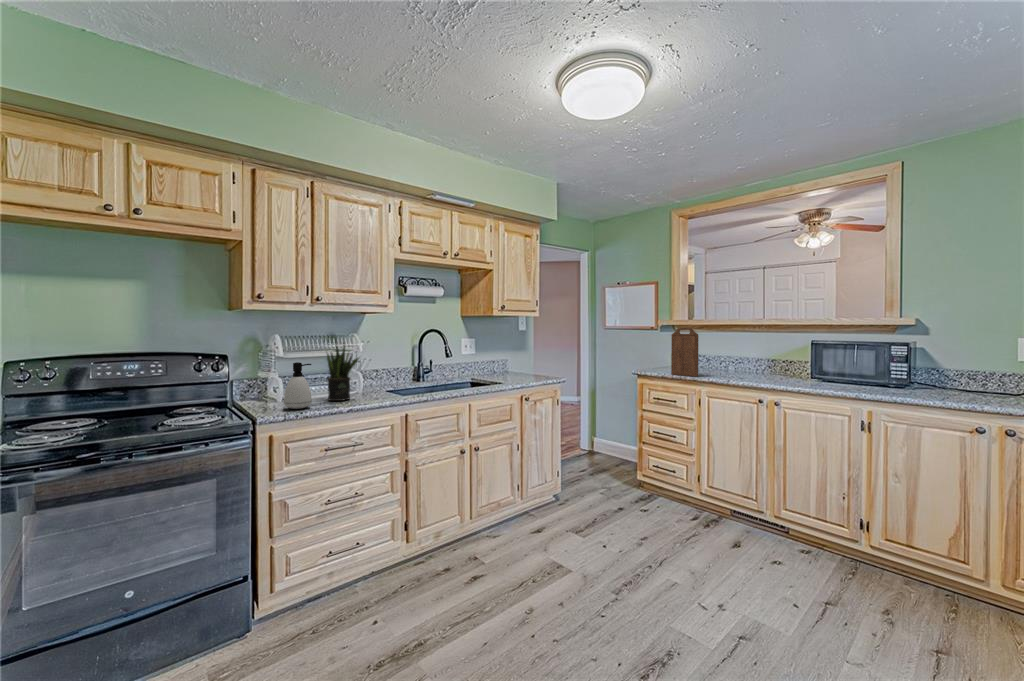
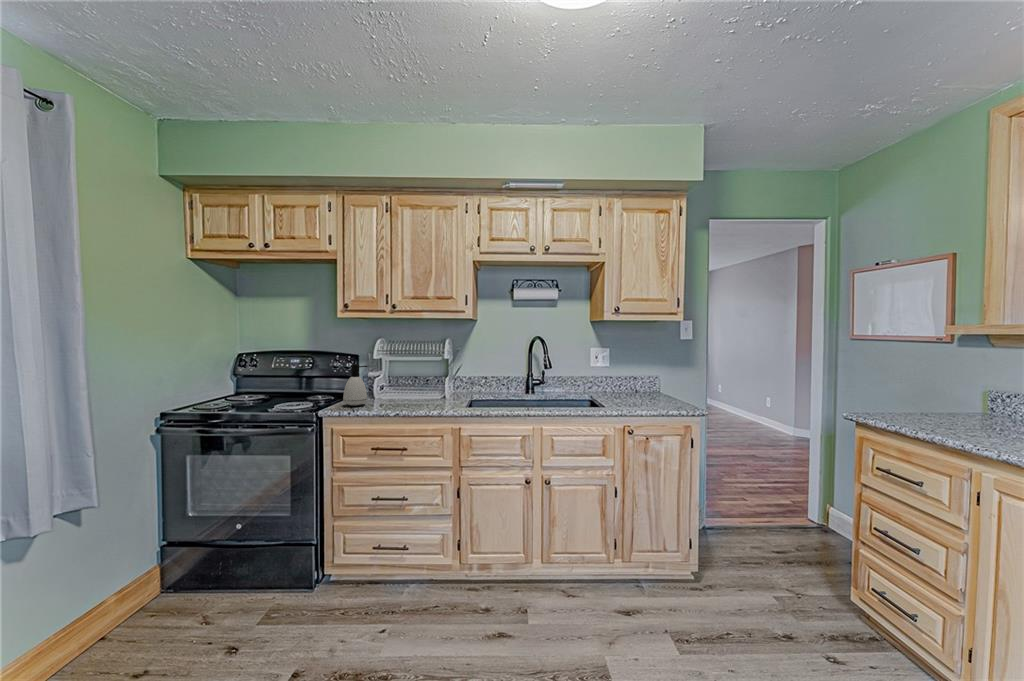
cutting board: present [671,327,699,377] -> none [921,341,982,443]
potted plant: present [327,345,358,401] -> none [395,348,418,403]

